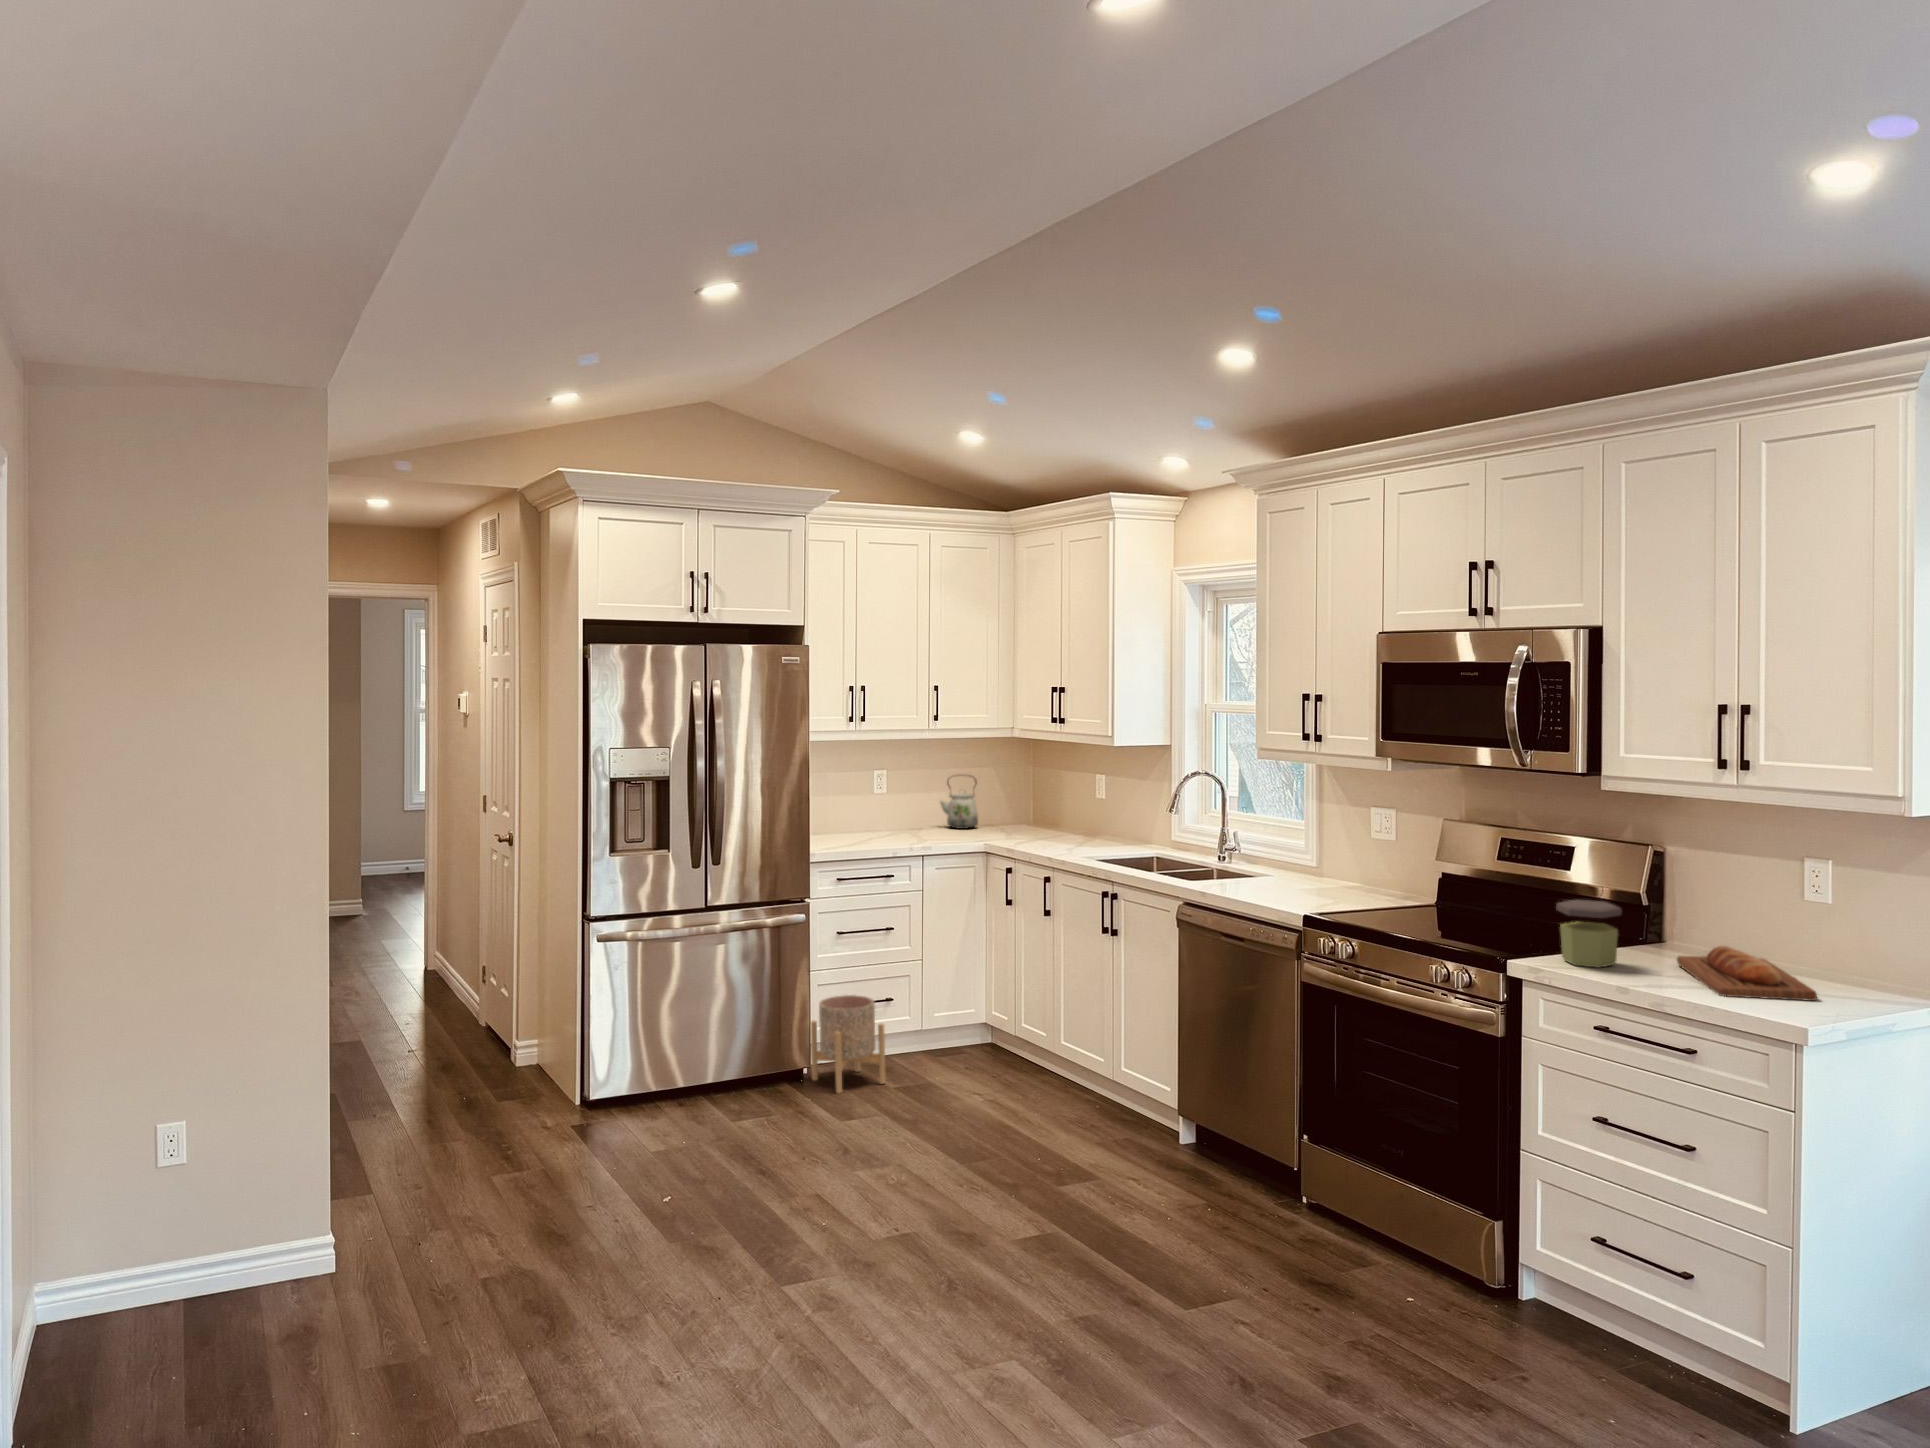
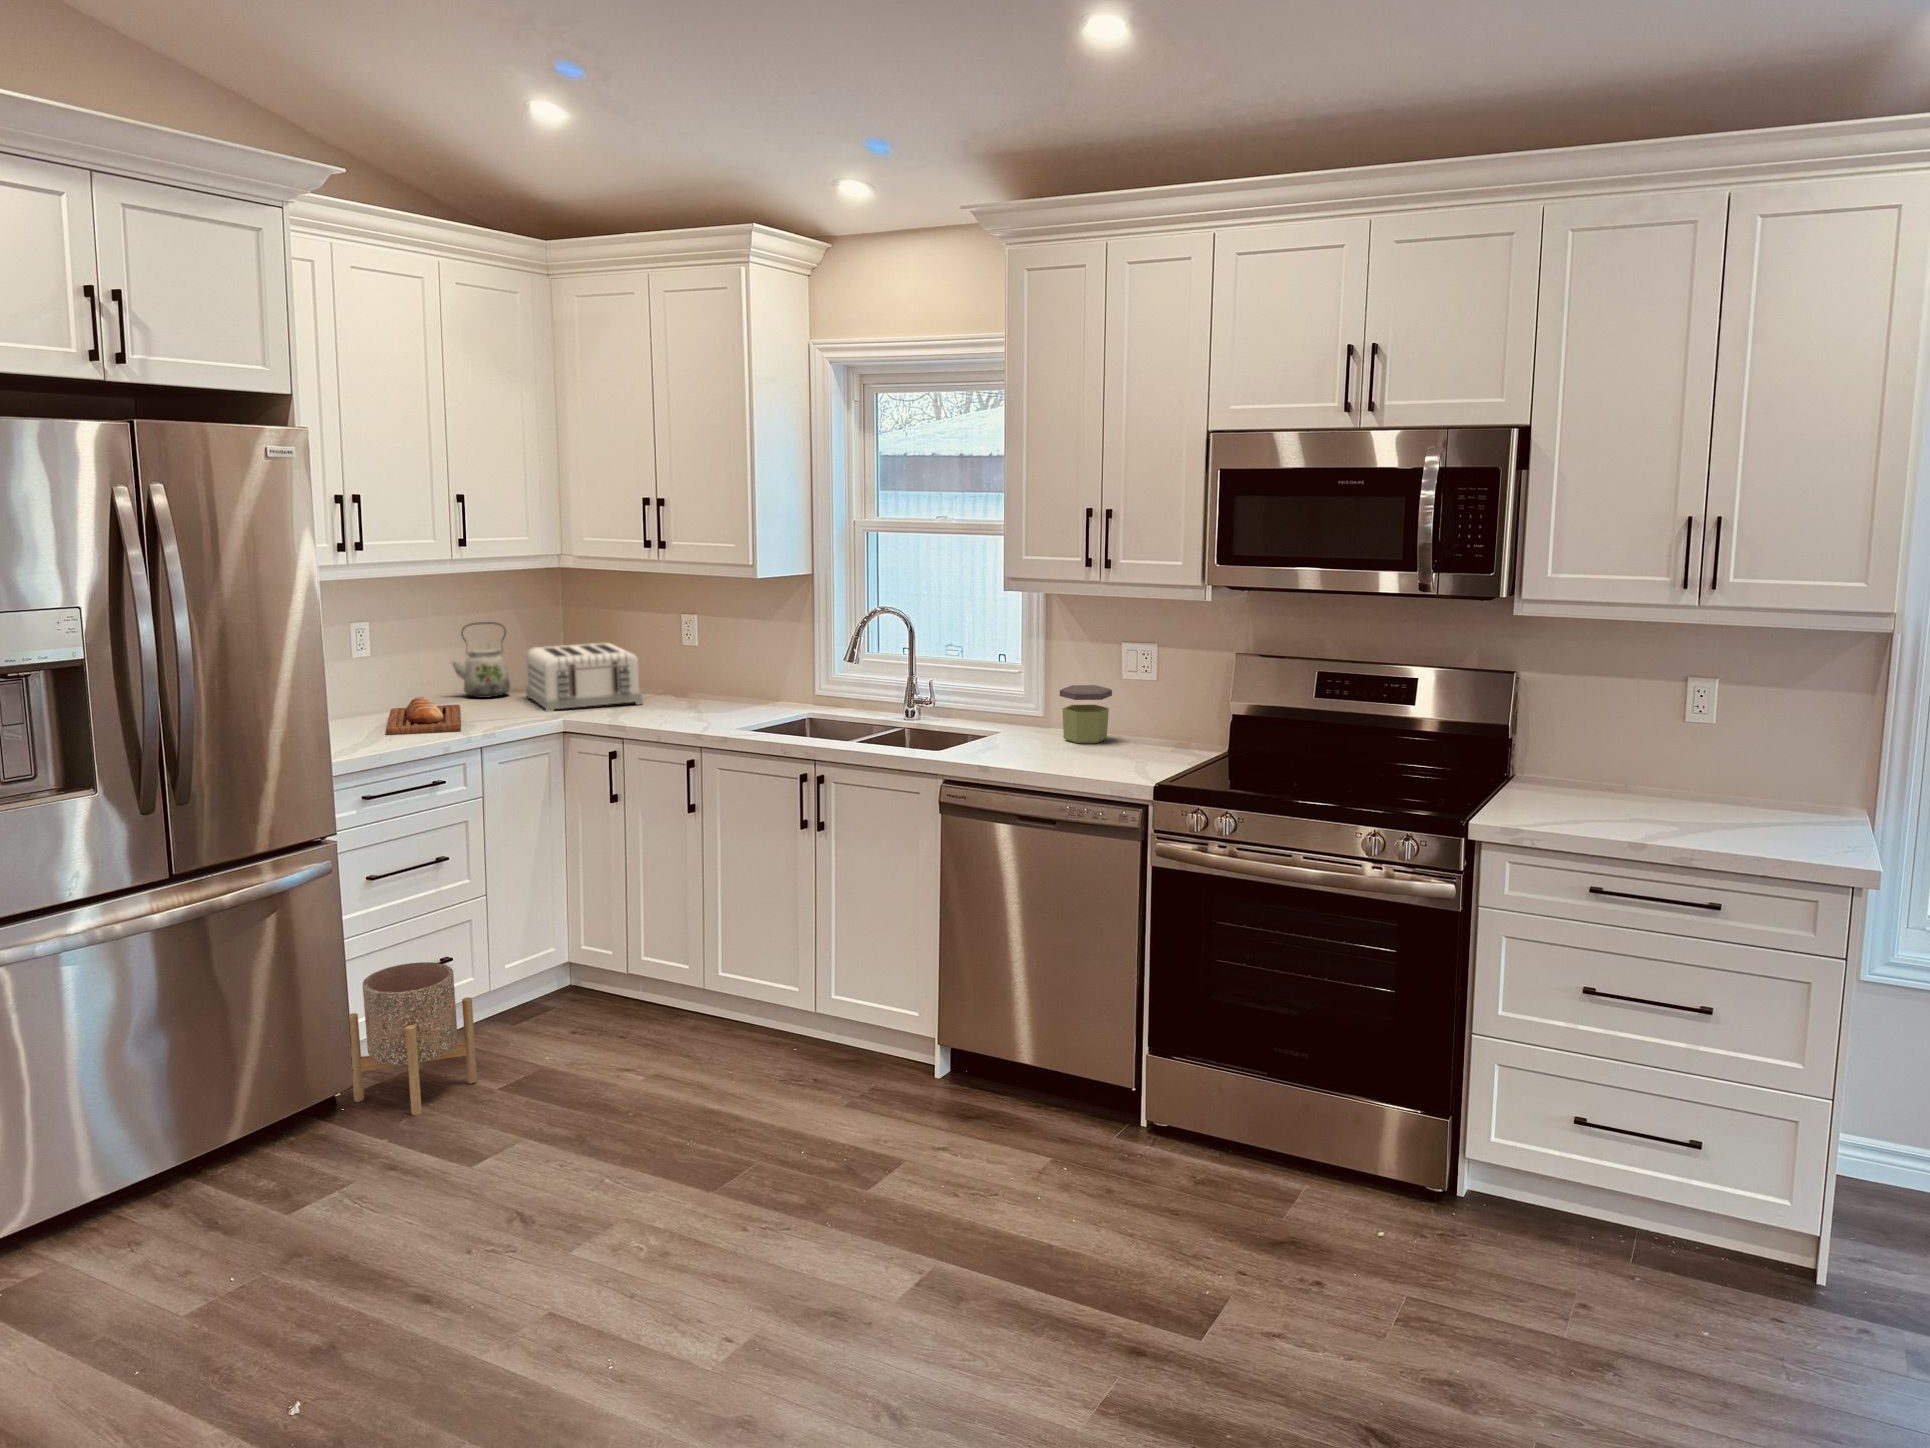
toaster: none [982,793,1051,840] -> present [526,643,642,712]
jar: present [1556,900,1622,968] -> present [1060,685,1112,743]
bread loaf: present [1677,946,1817,1001] -> present [386,697,461,735]

